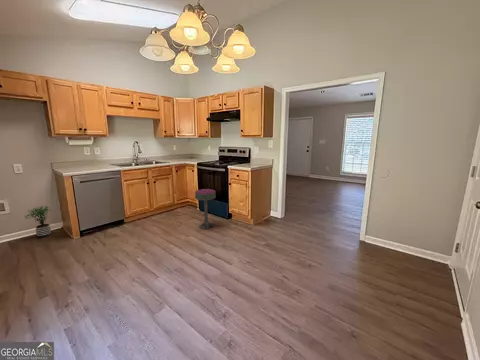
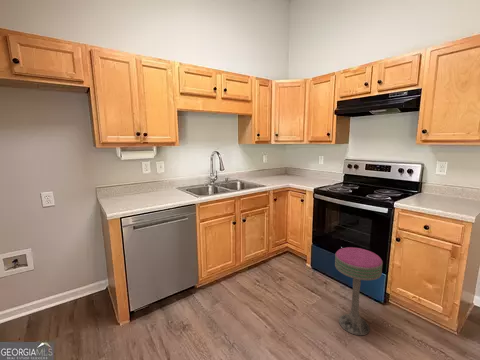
potted plant: present [25,206,51,237] -> none [49,258,95,313]

